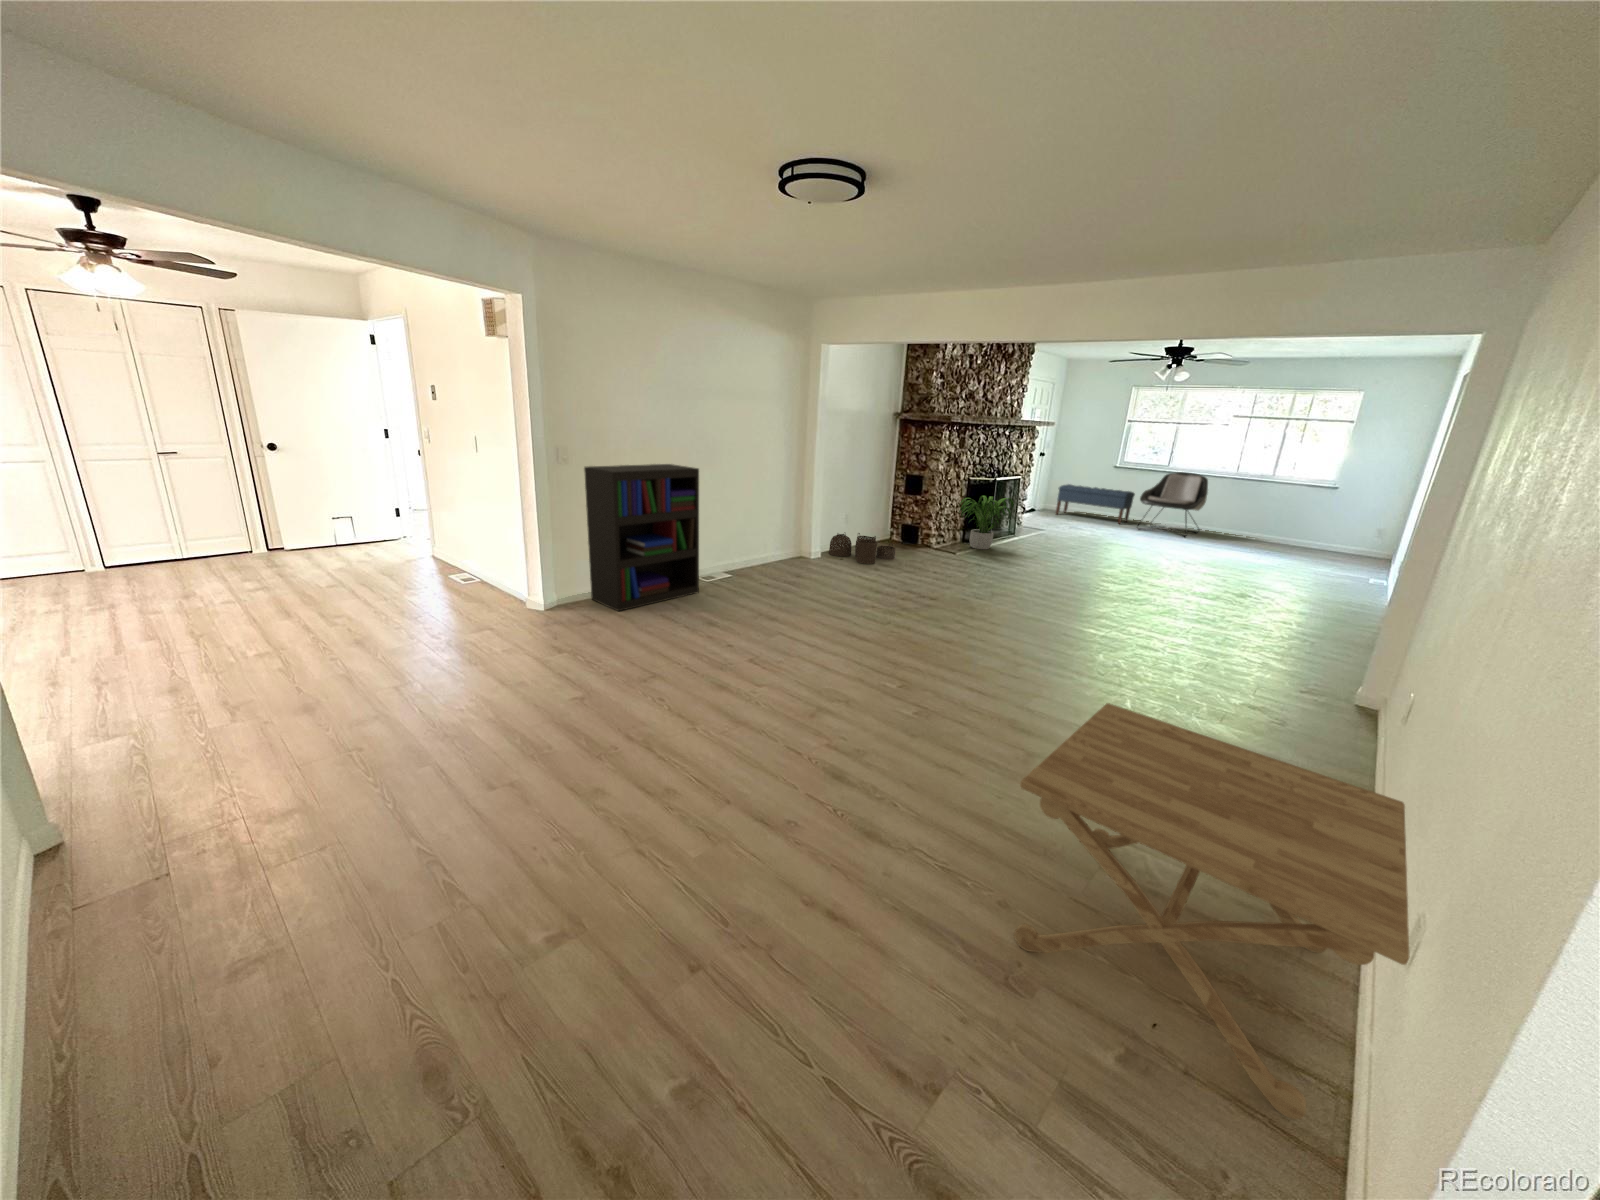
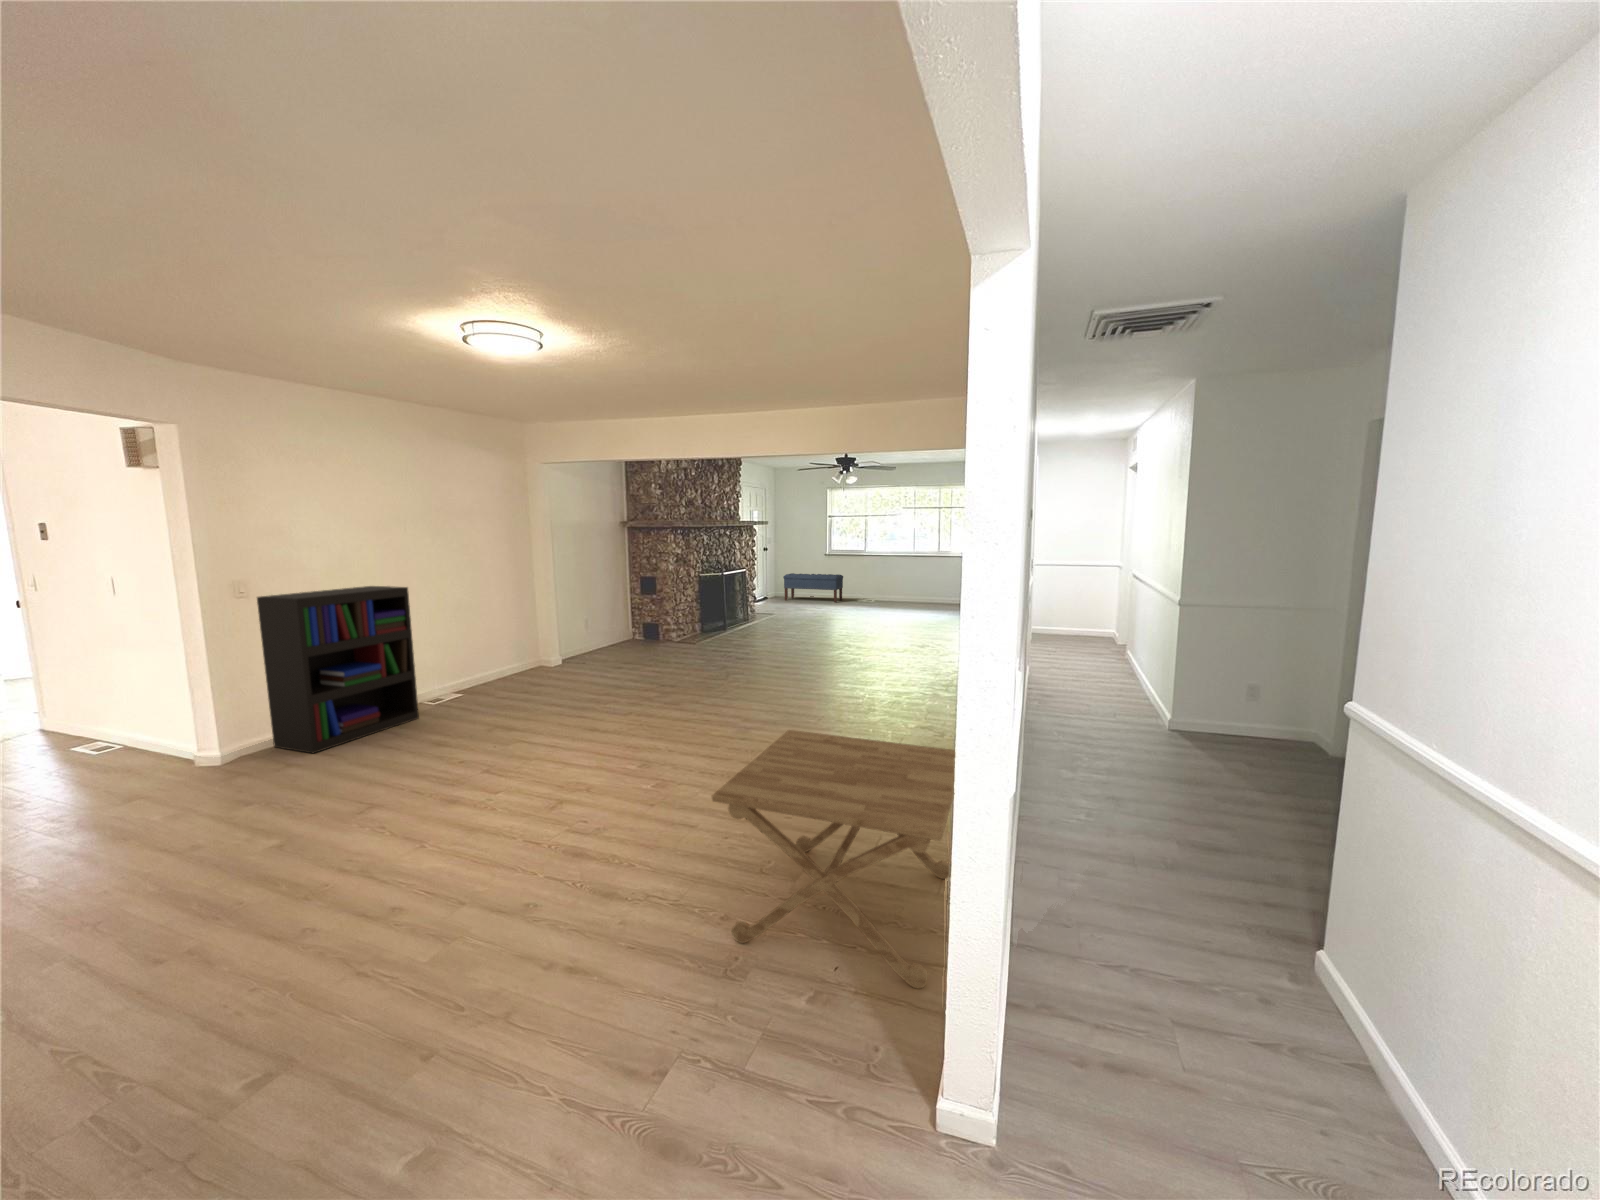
lounge chair: present [1138,472,1208,537] -> none [846,555,894,607]
potted plant: present [959,496,1014,549] -> none [693,589,742,637]
woven basket: present [829,533,895,564] -> none [569,636,637,664]

